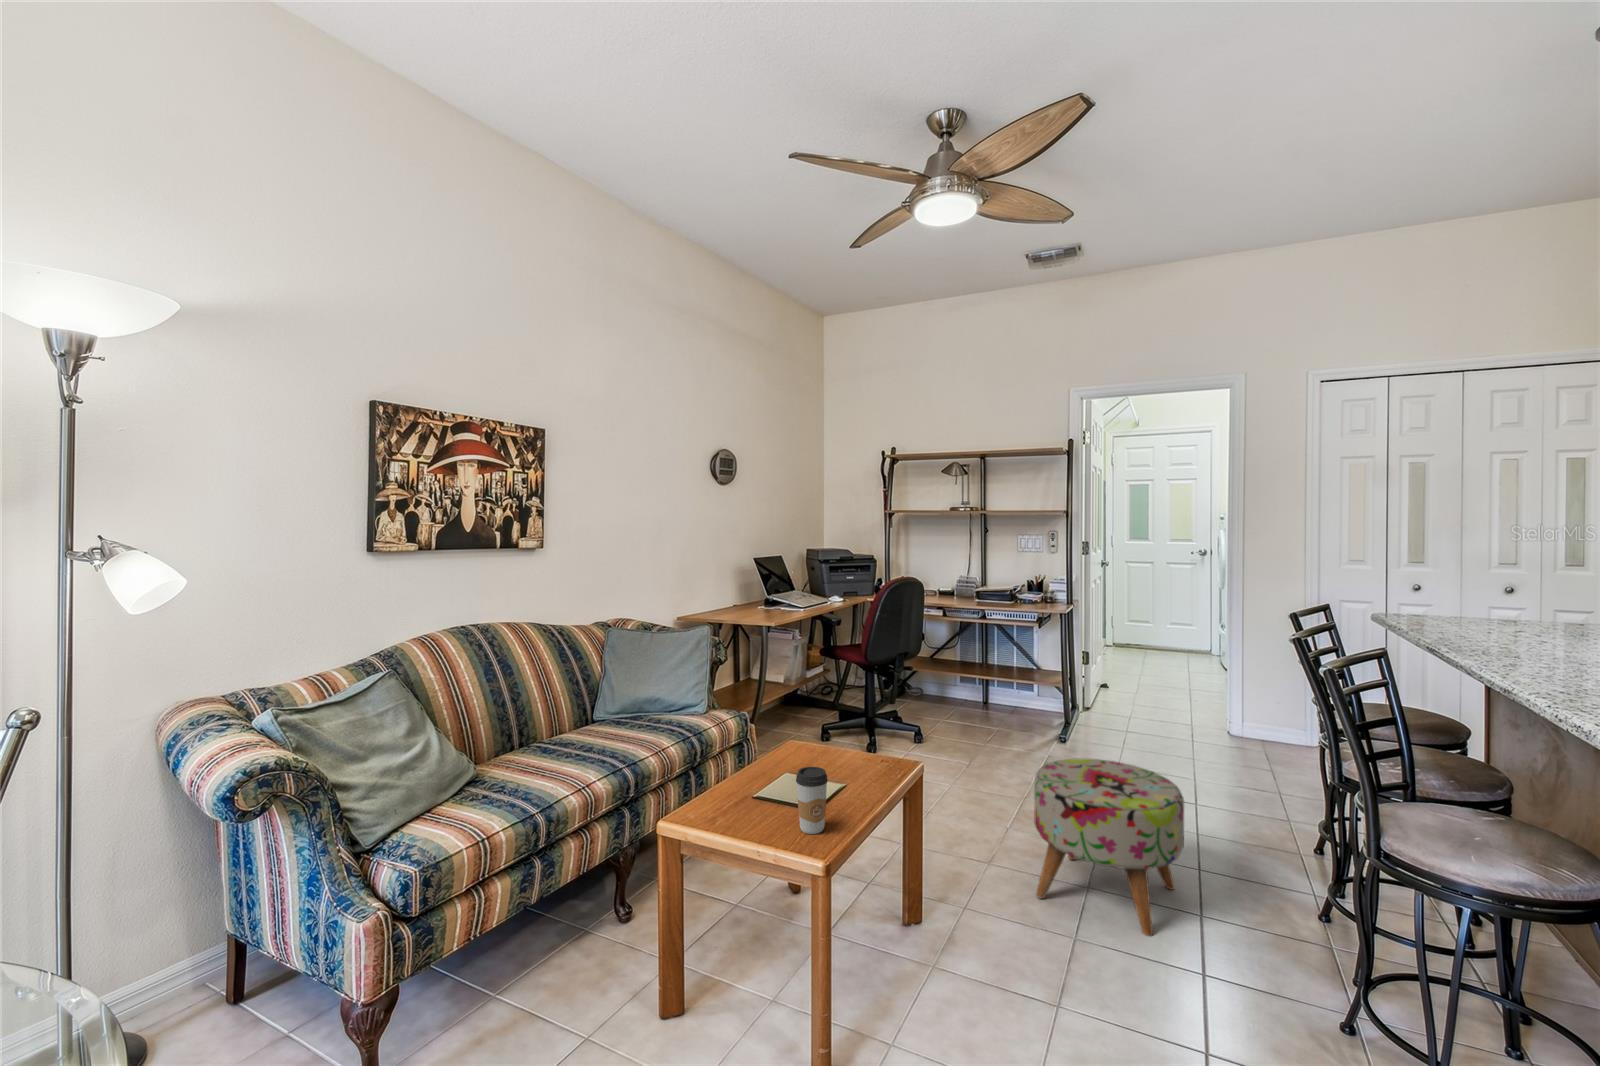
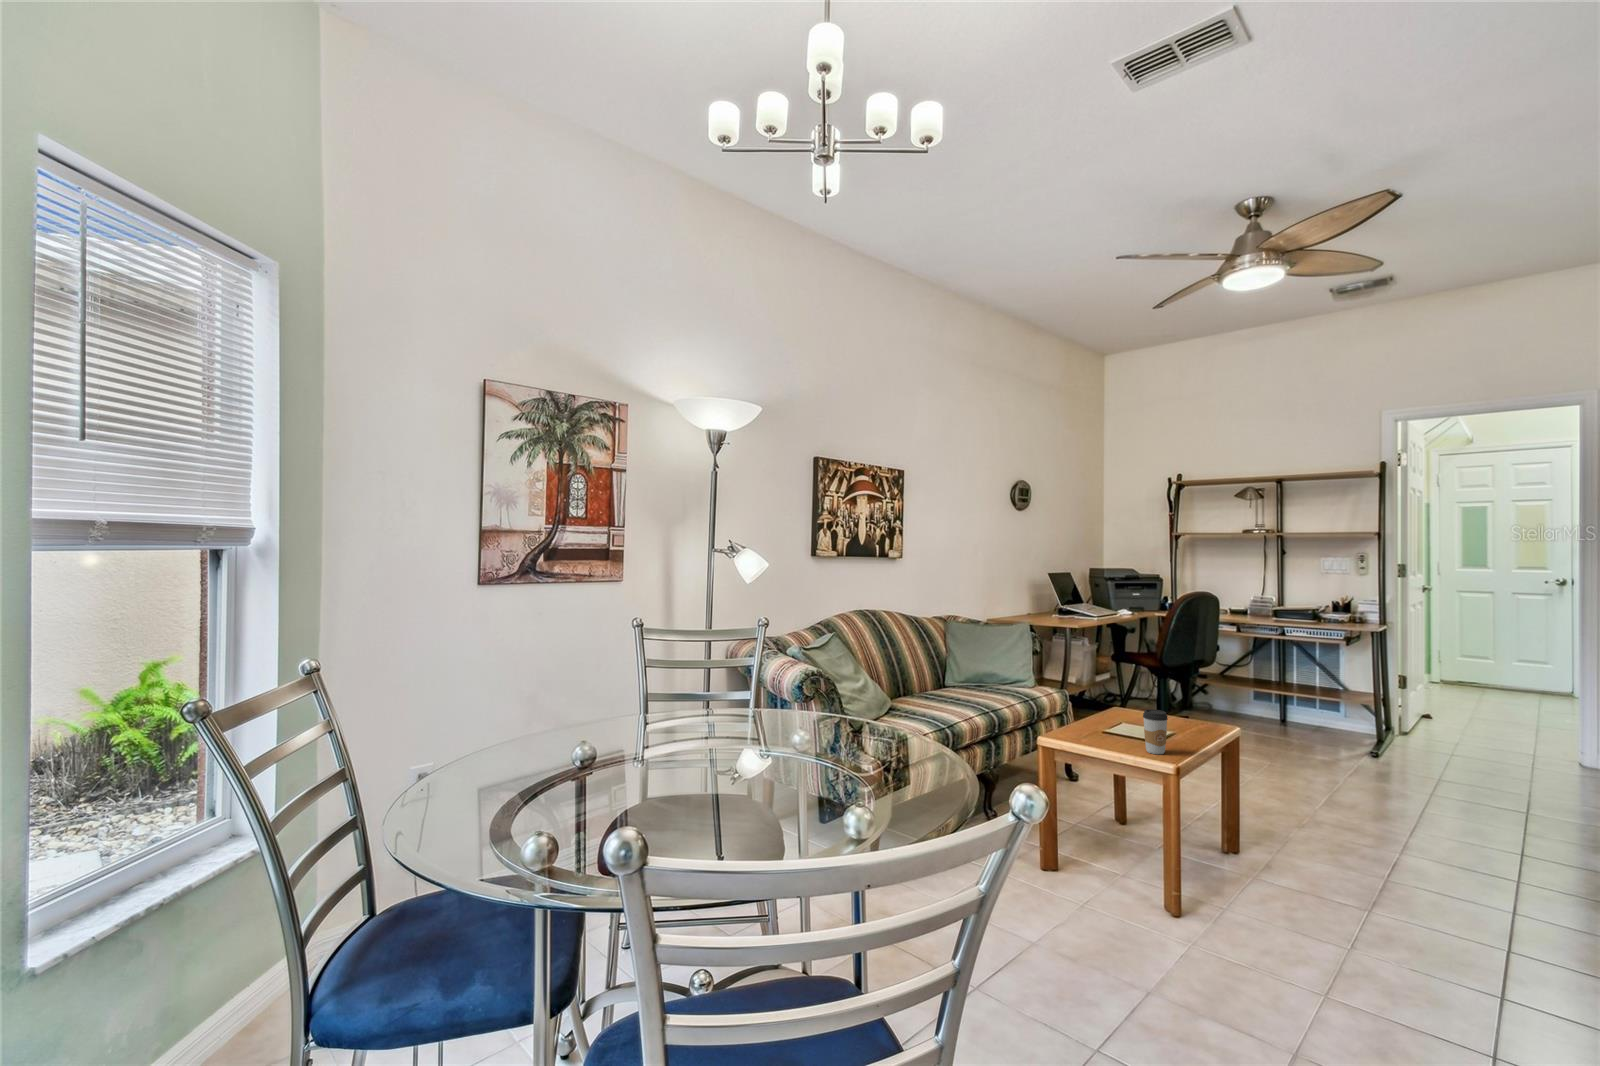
ottoman: present [1034,759,1184,936] -> none [1341,746,1496,888]

